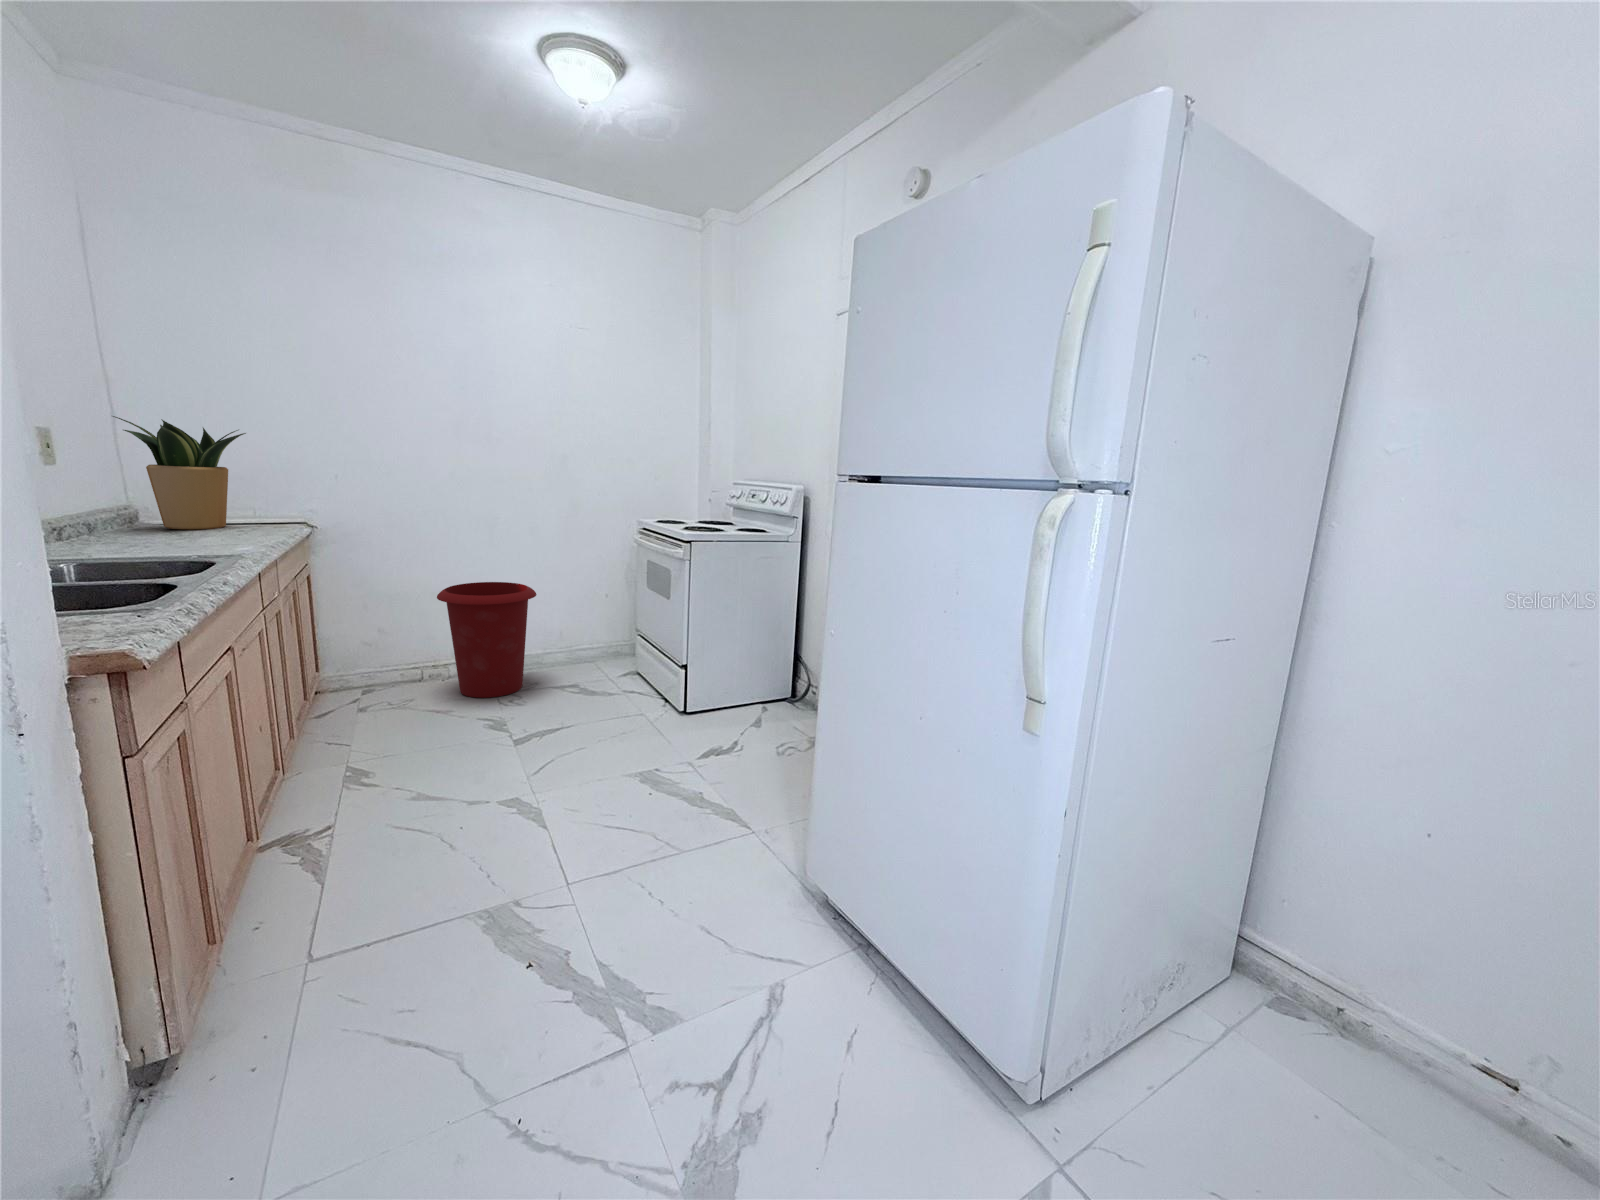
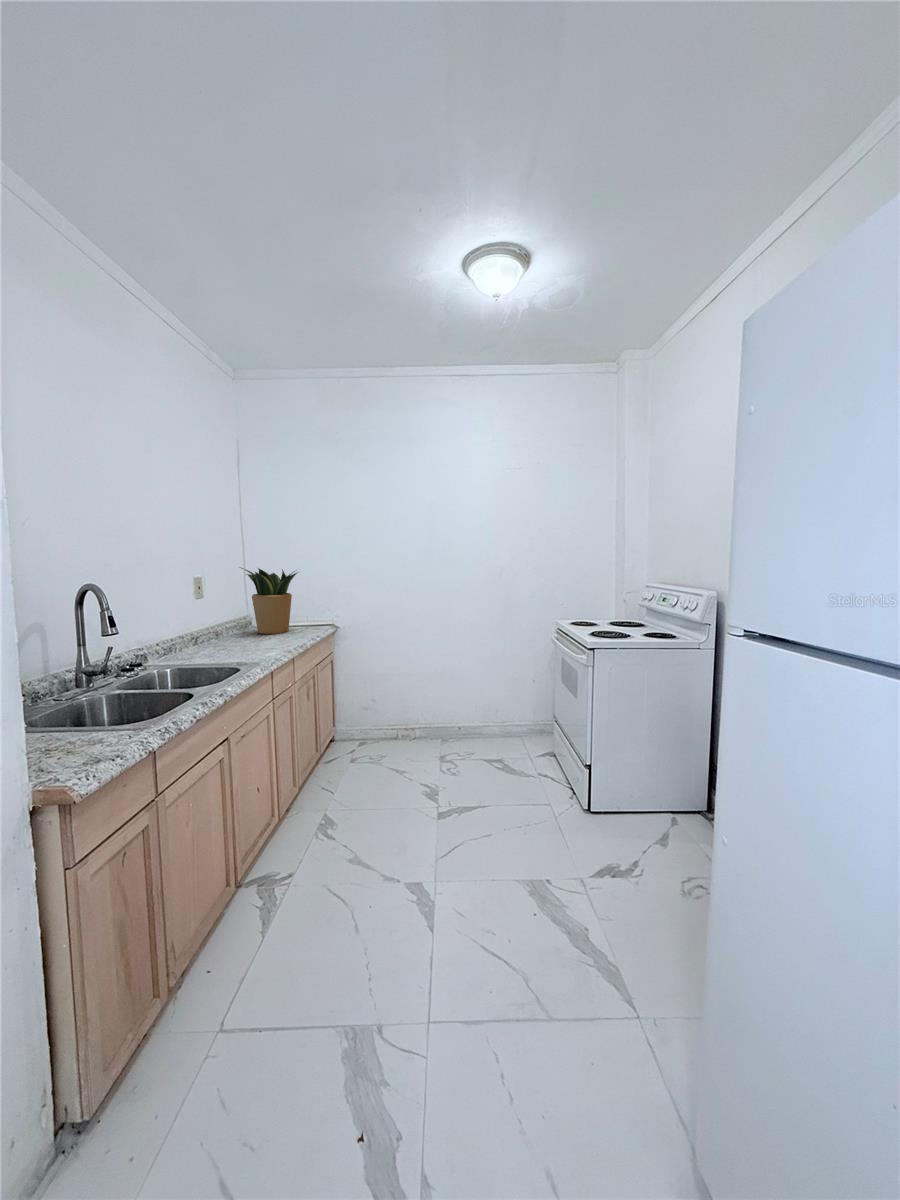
waste bin: present [437,582,537,698] -> none [405,669,474,763]

